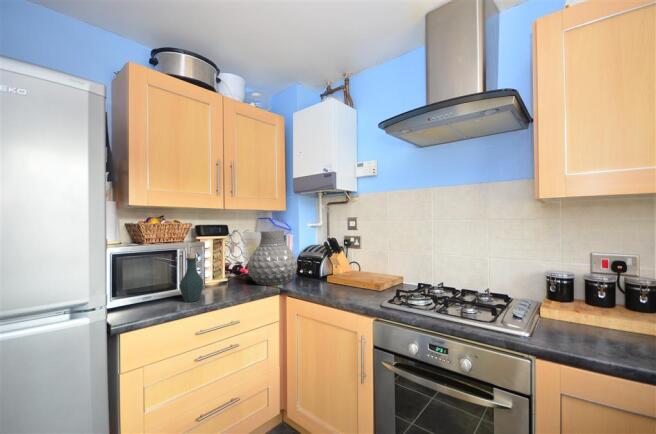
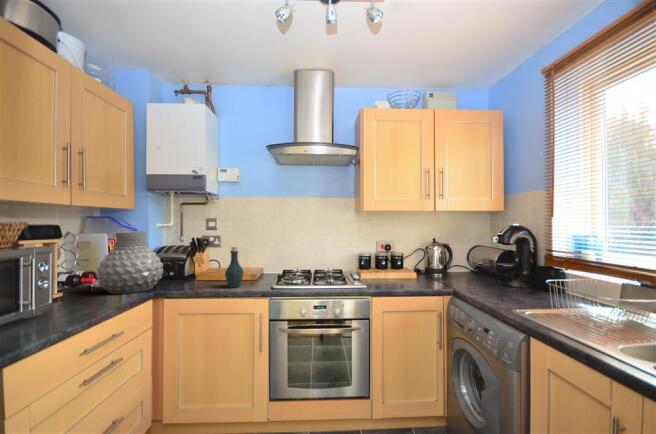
bottle: present [180,253,203,302] -> present [225,247,243,288]

